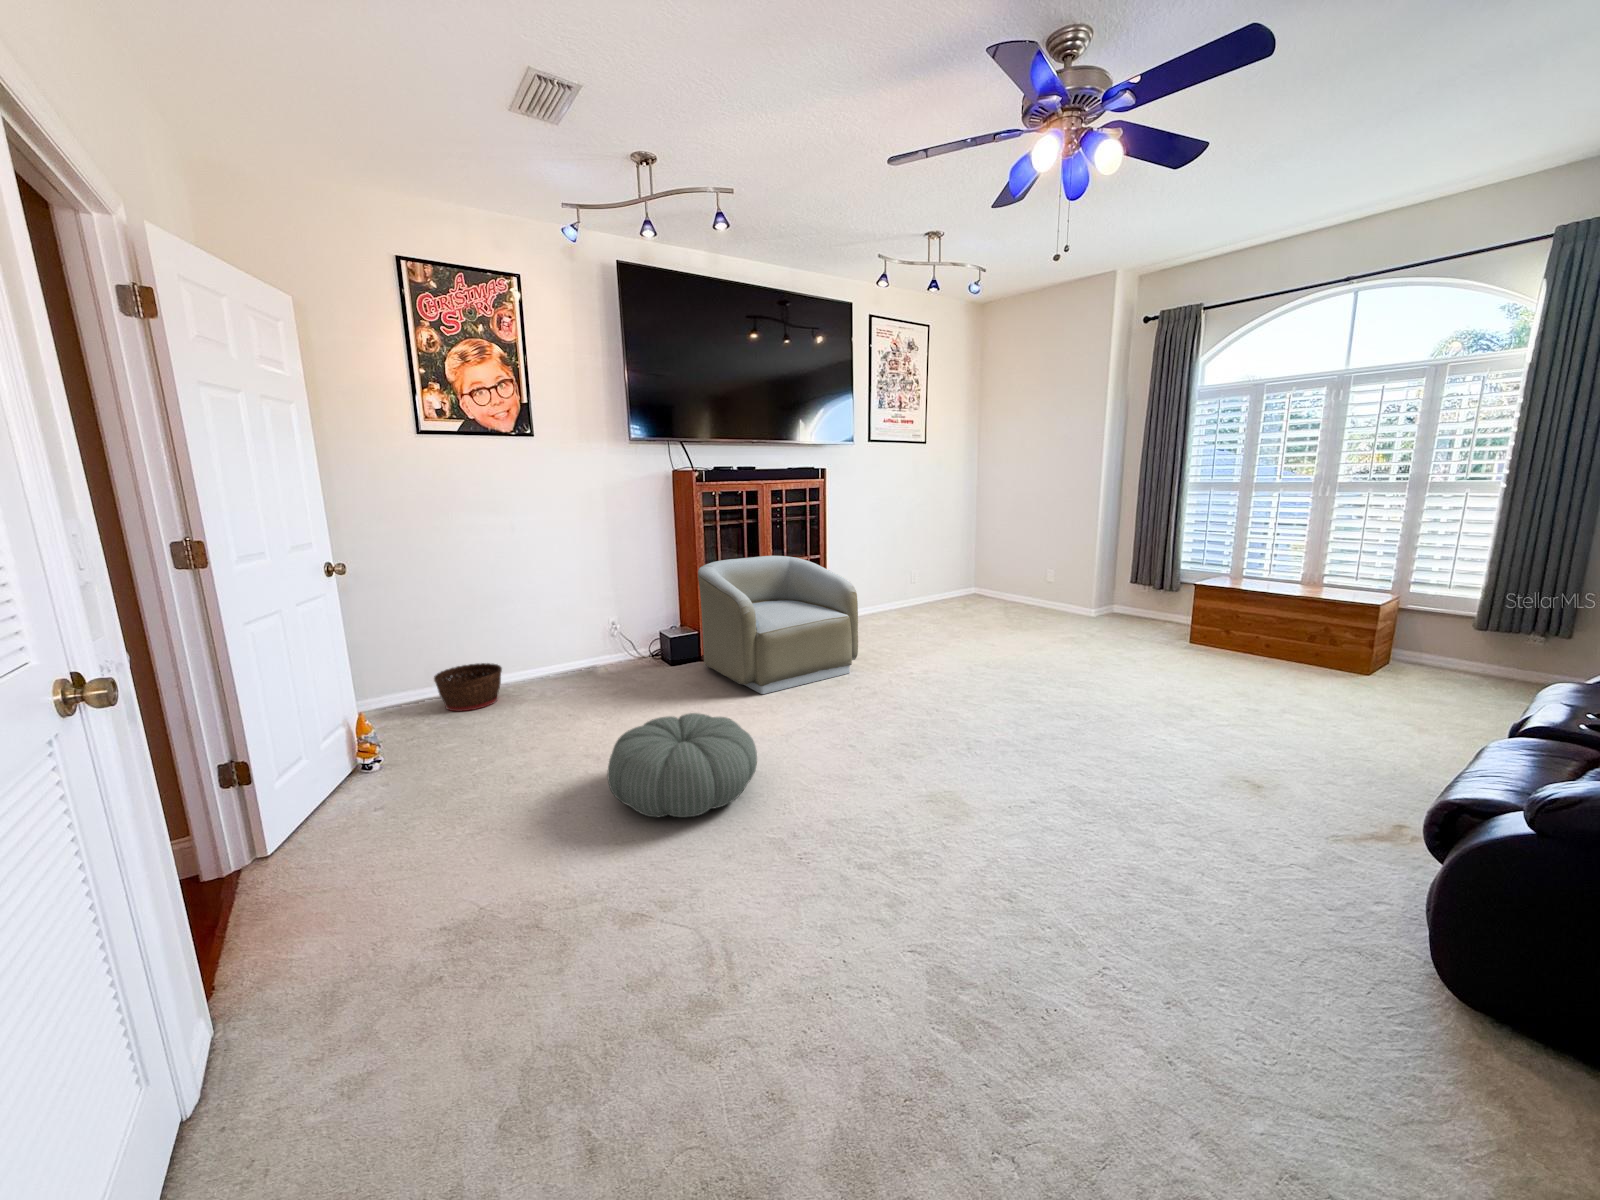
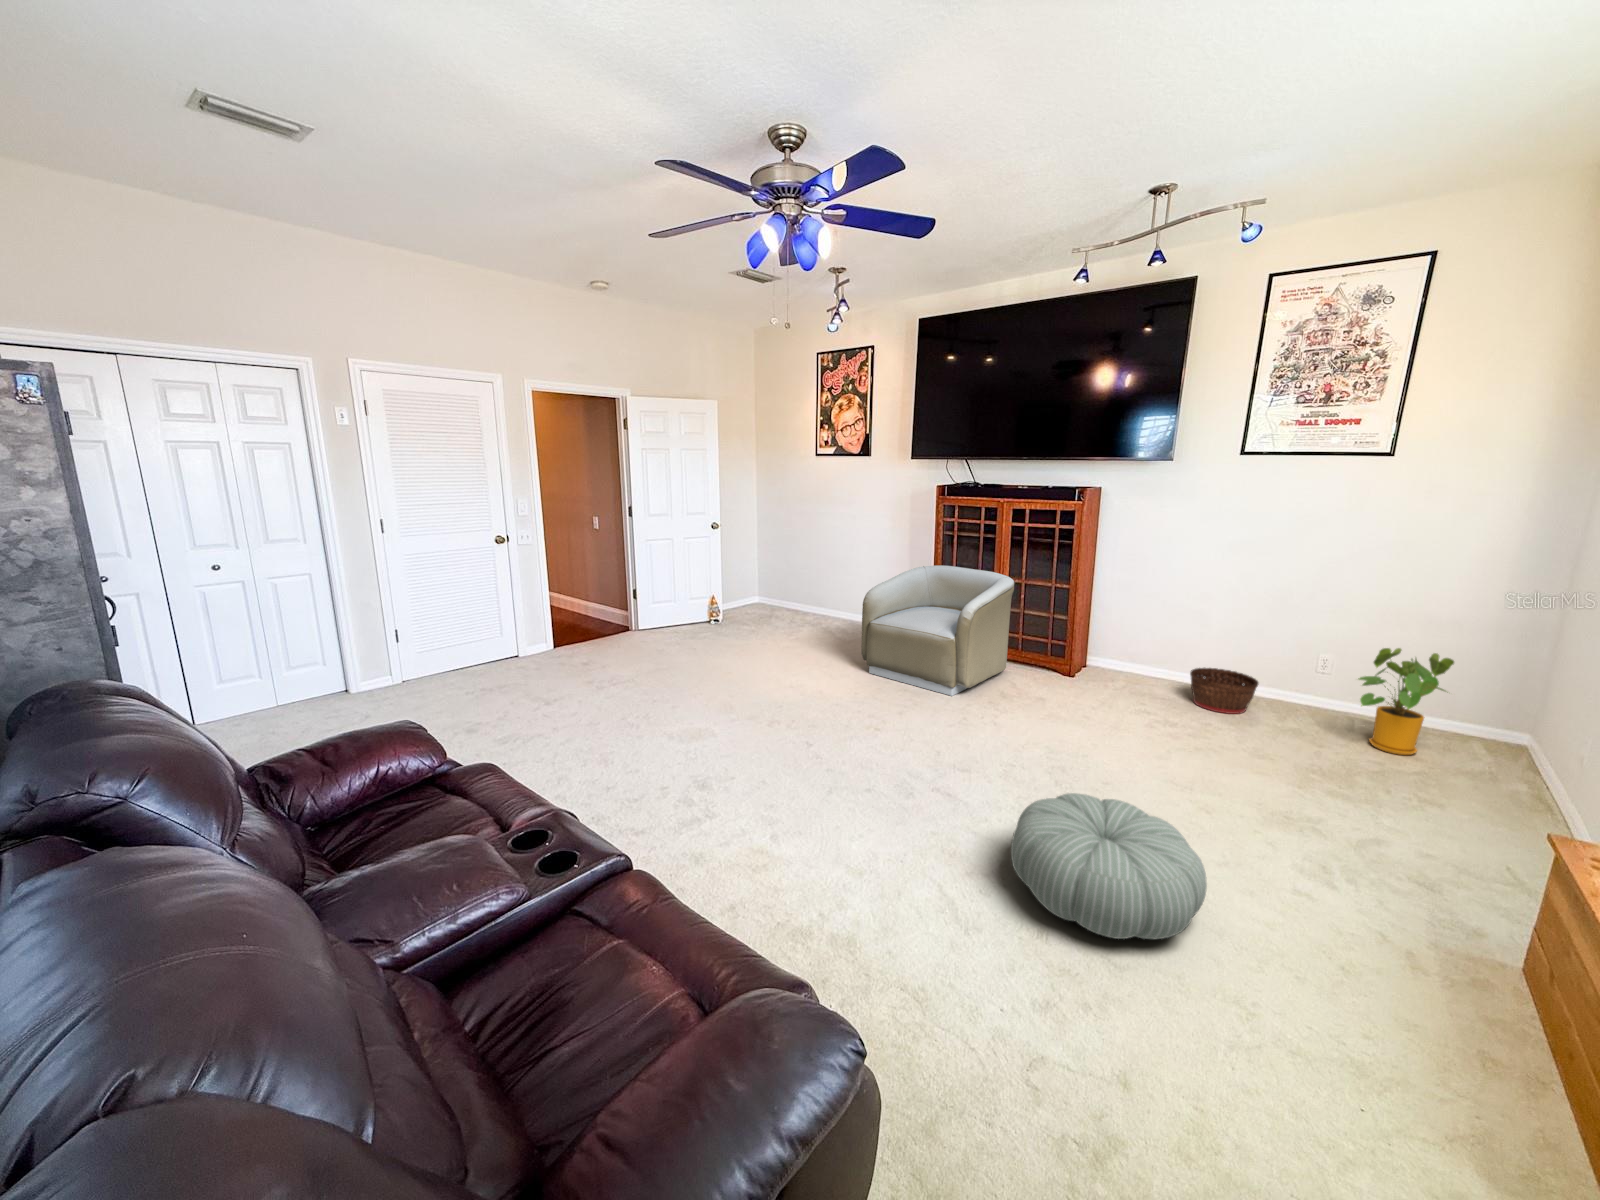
house plant: none [938,551,989,608] -> present [1358,648,1454,755]
basket: present [434,663,502,711] -> present [1190,668,1258,714]
pouf: present [607,713,757,818] -> present [1011,793,1207,939]

